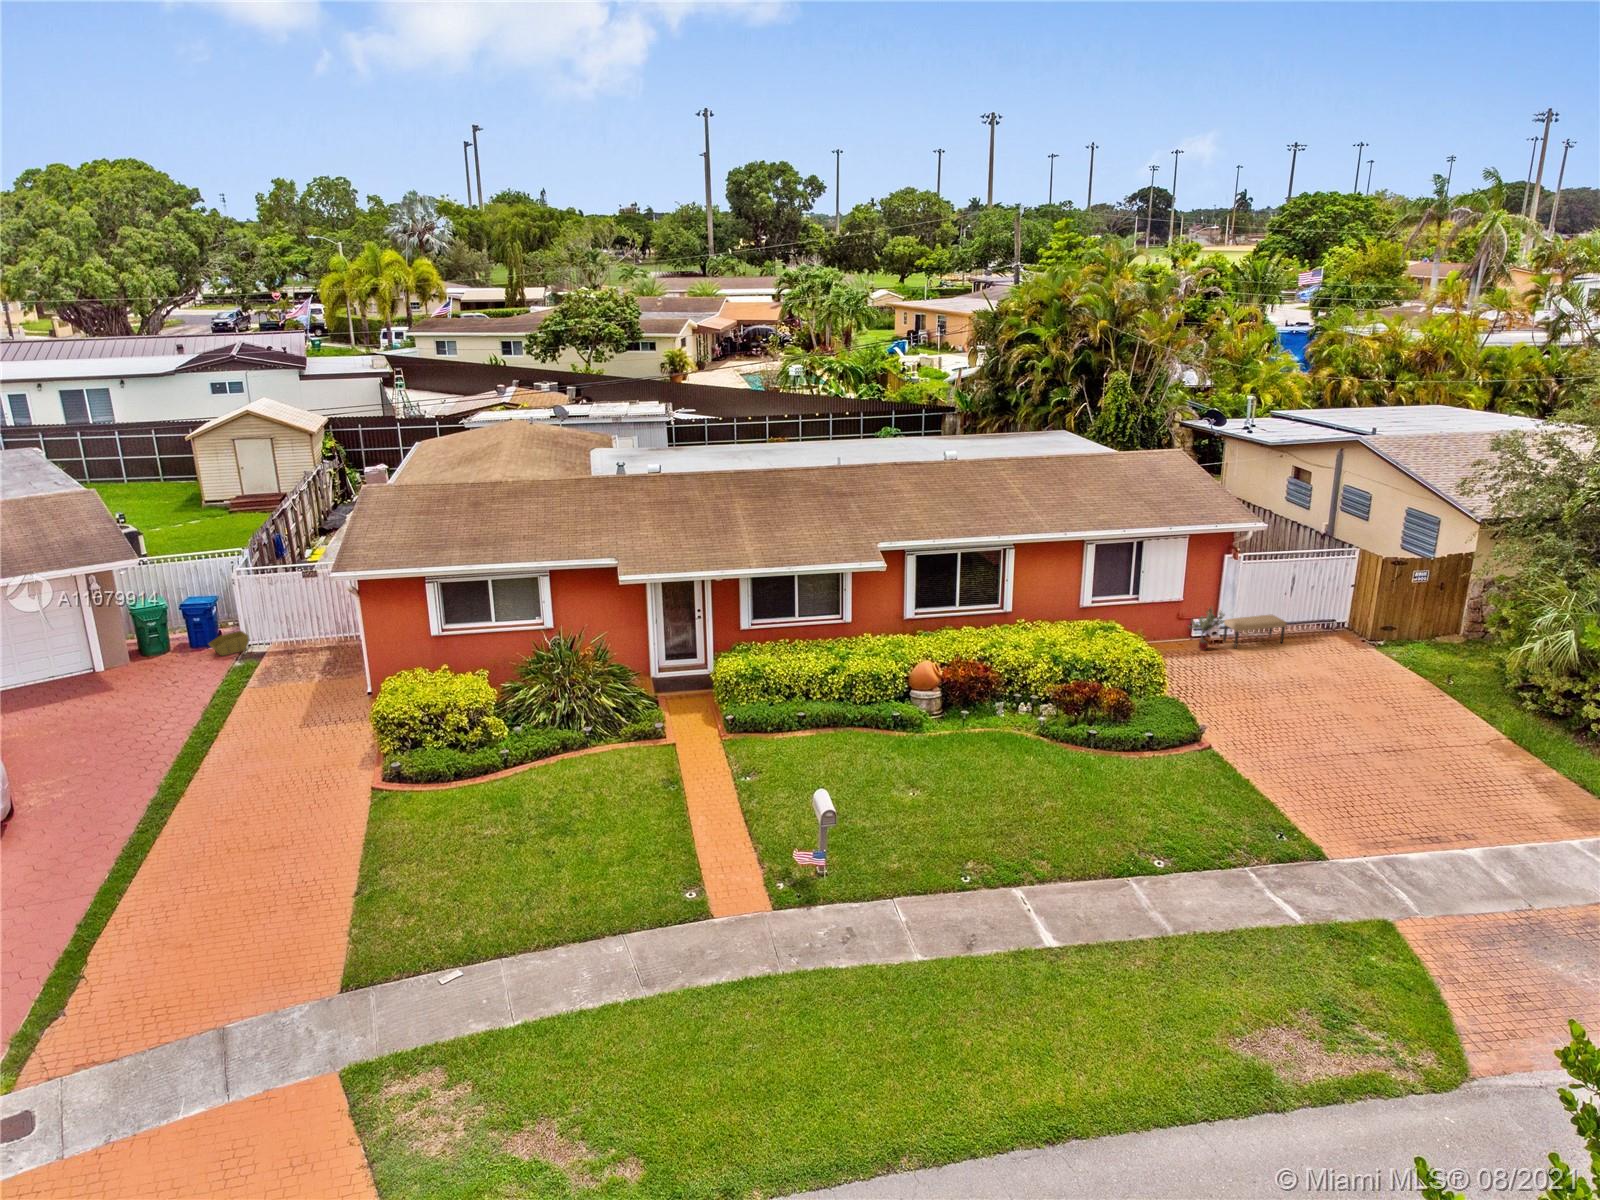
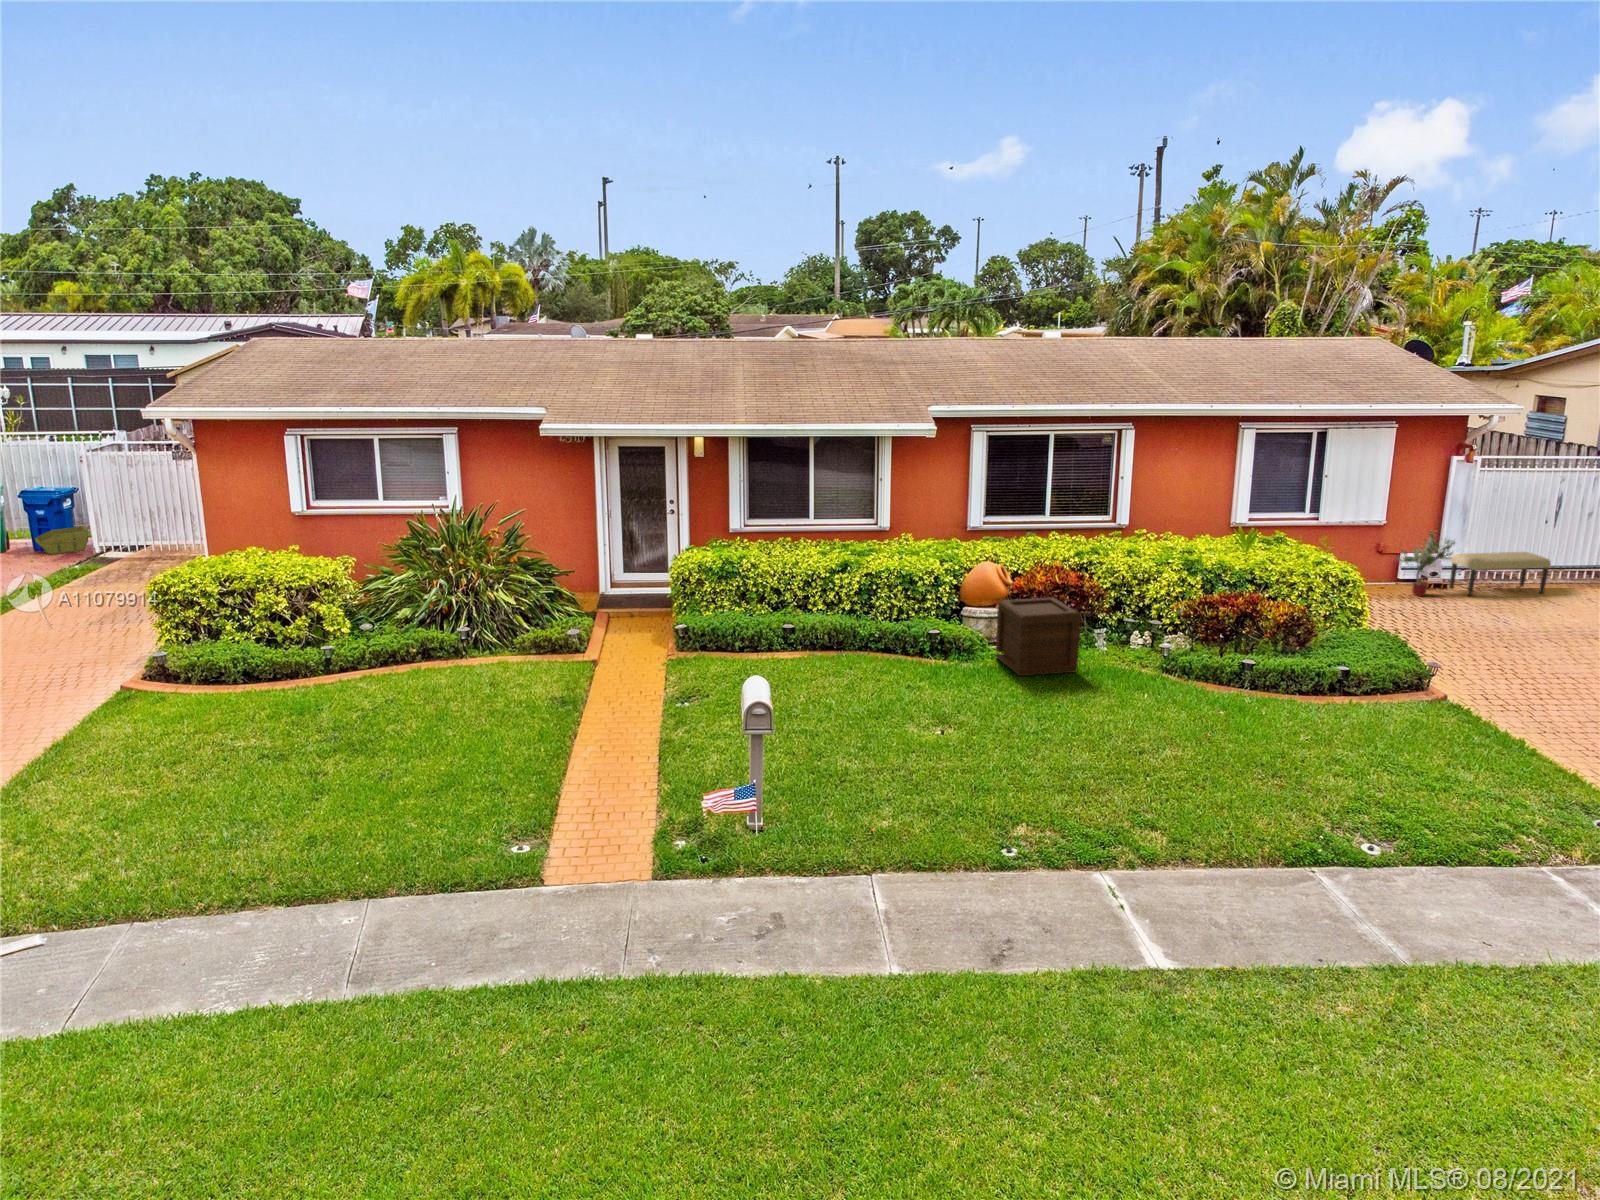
wooden crate: none [934,684,989,740] -> present [995,597,1081,676]

